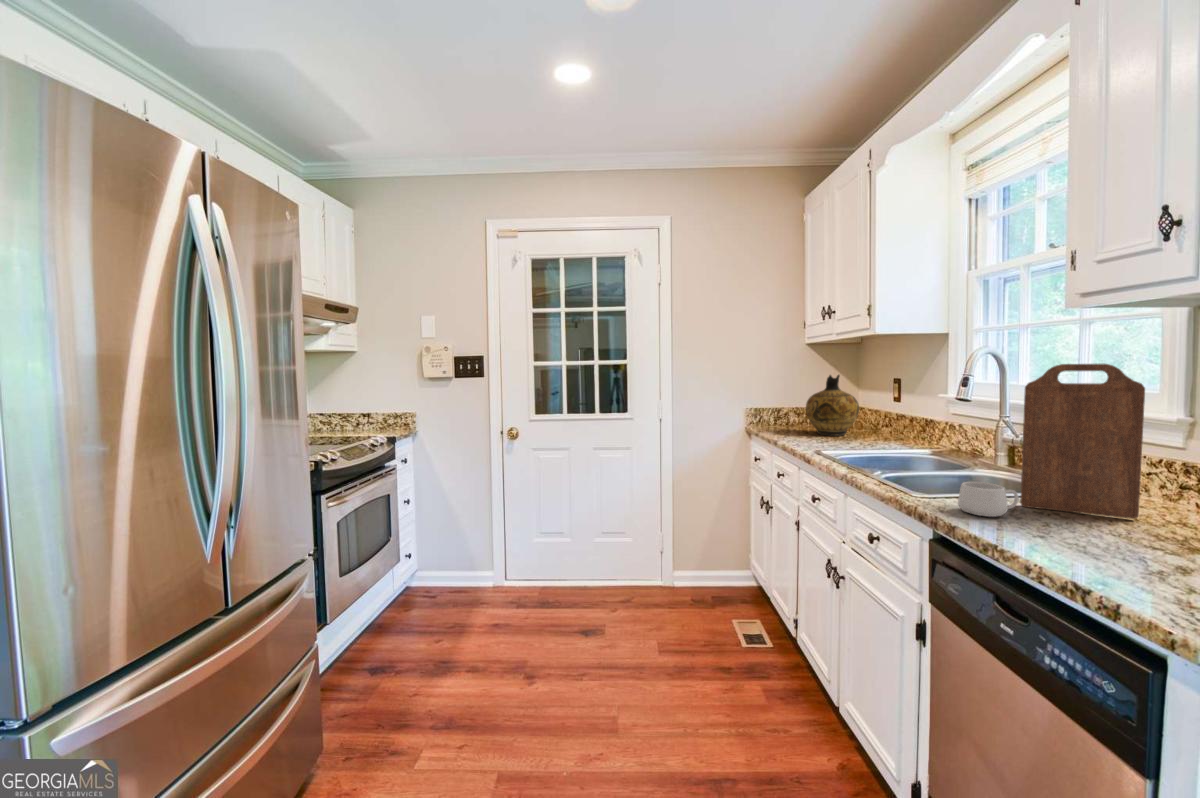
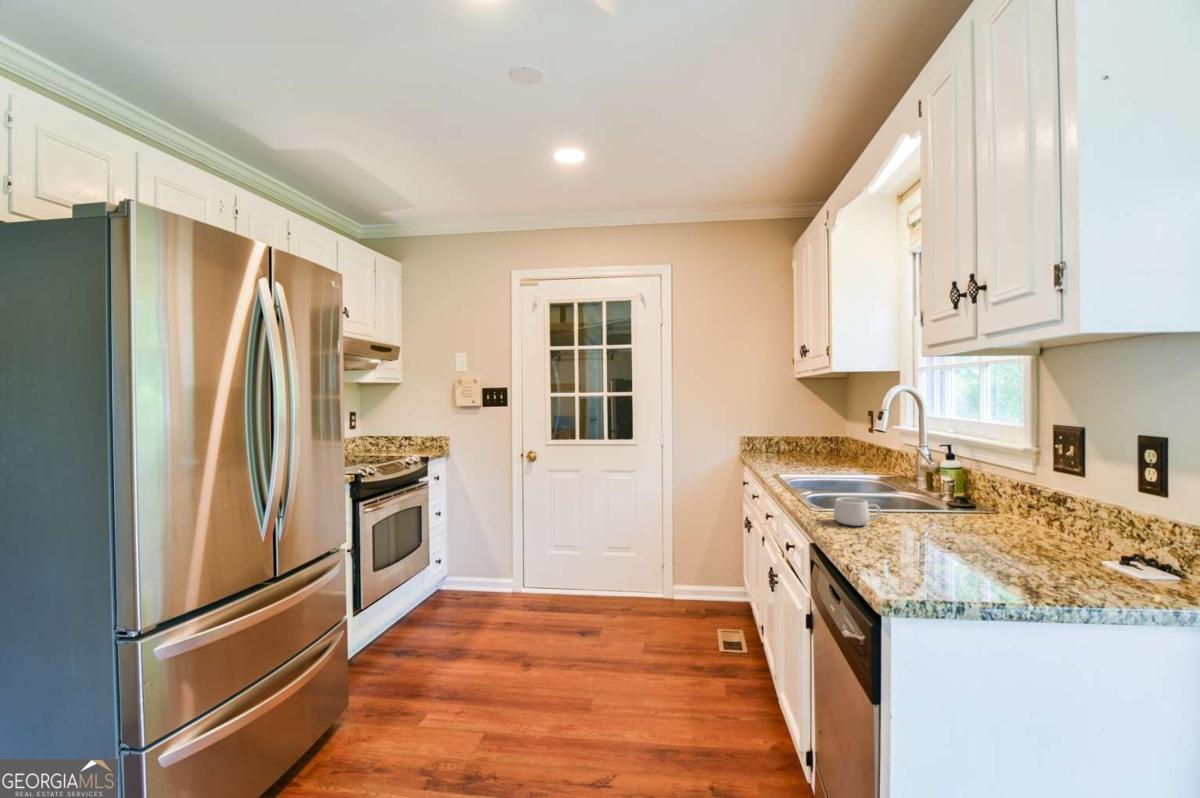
cutting board: present [1020,364,1145,519] -> none [894,400,982,531]
ceramic jug: present [806,375,859,436] -> none [786,406,835,462]

